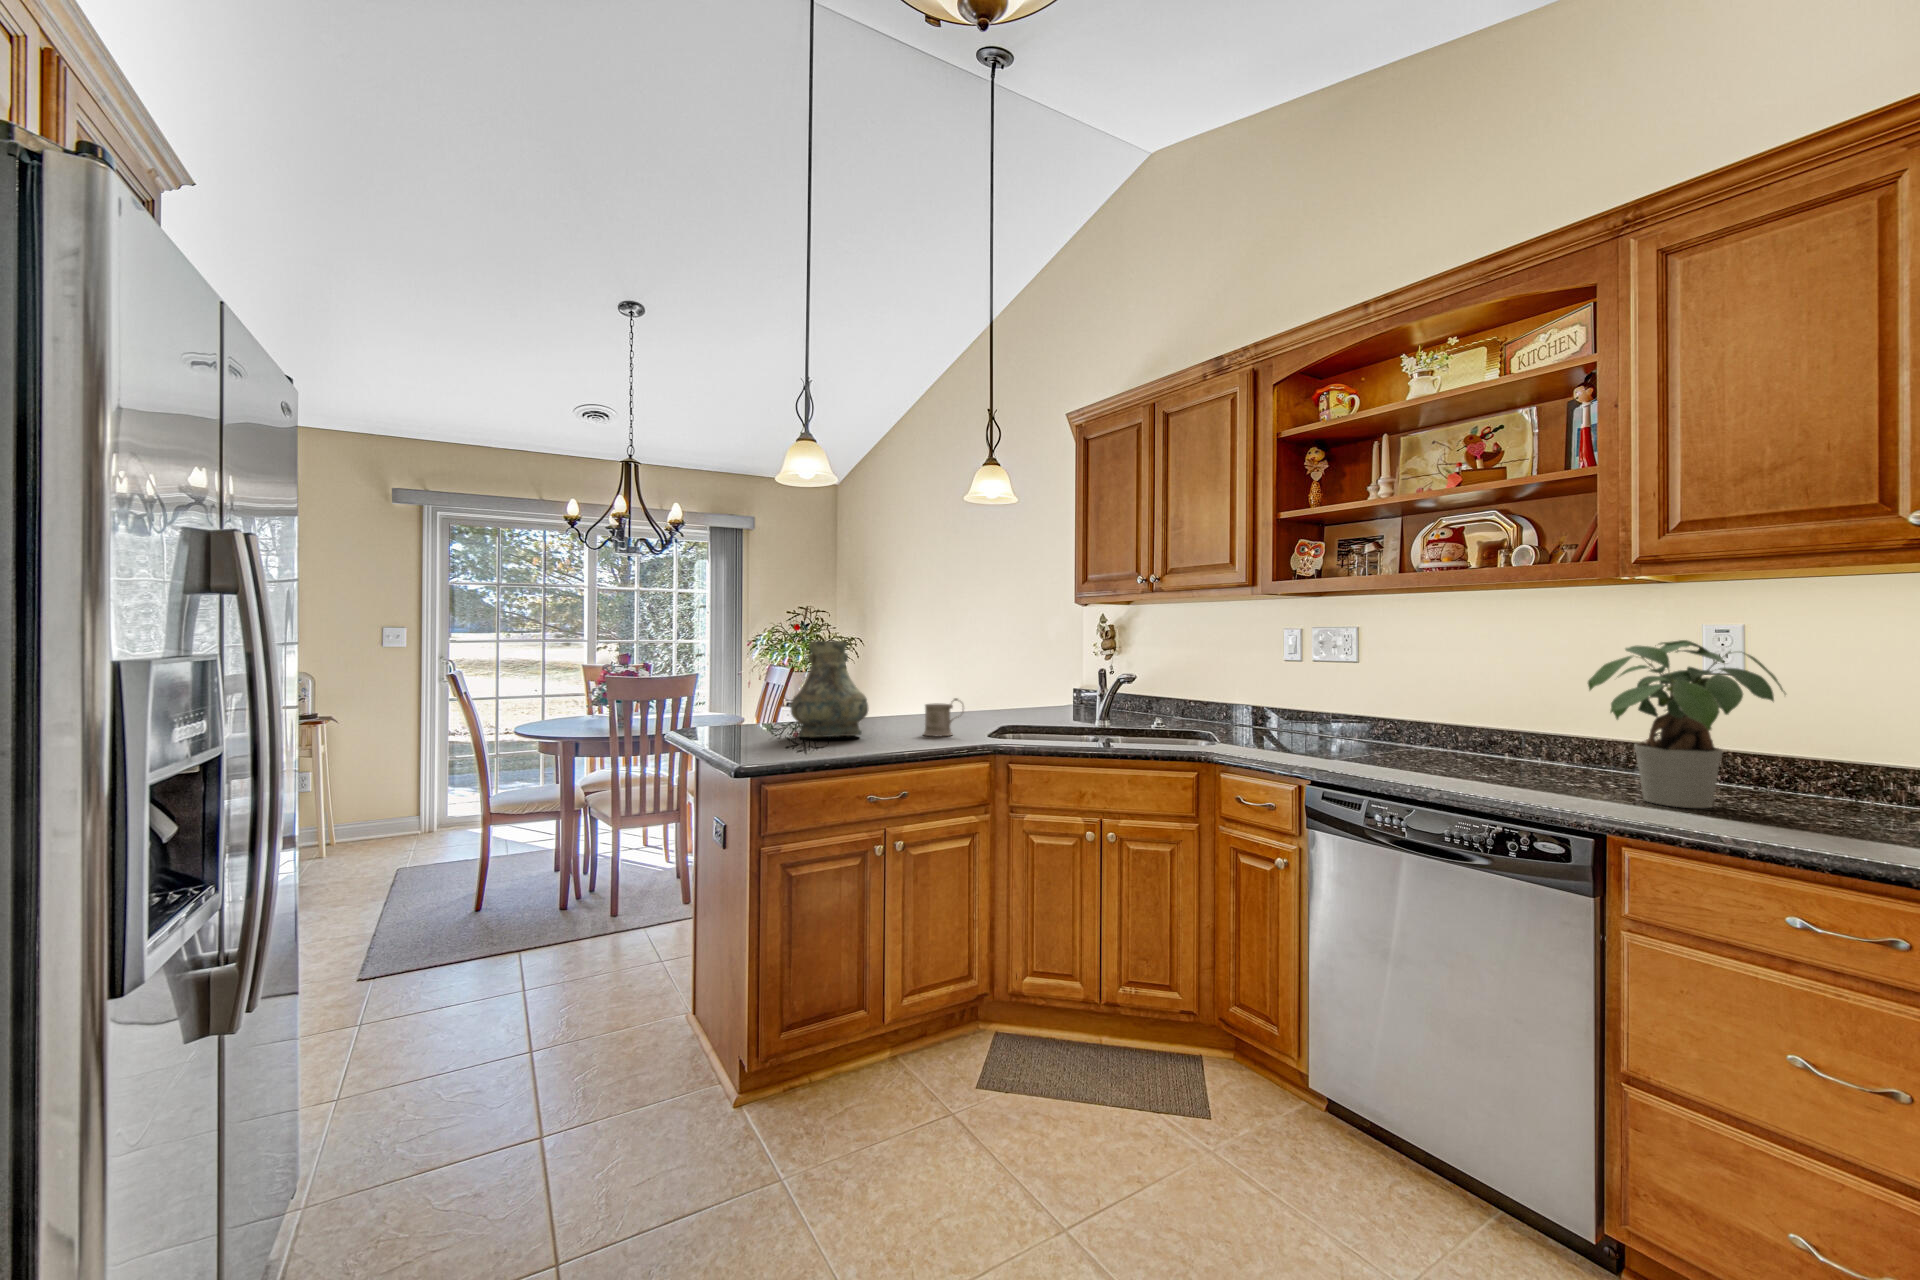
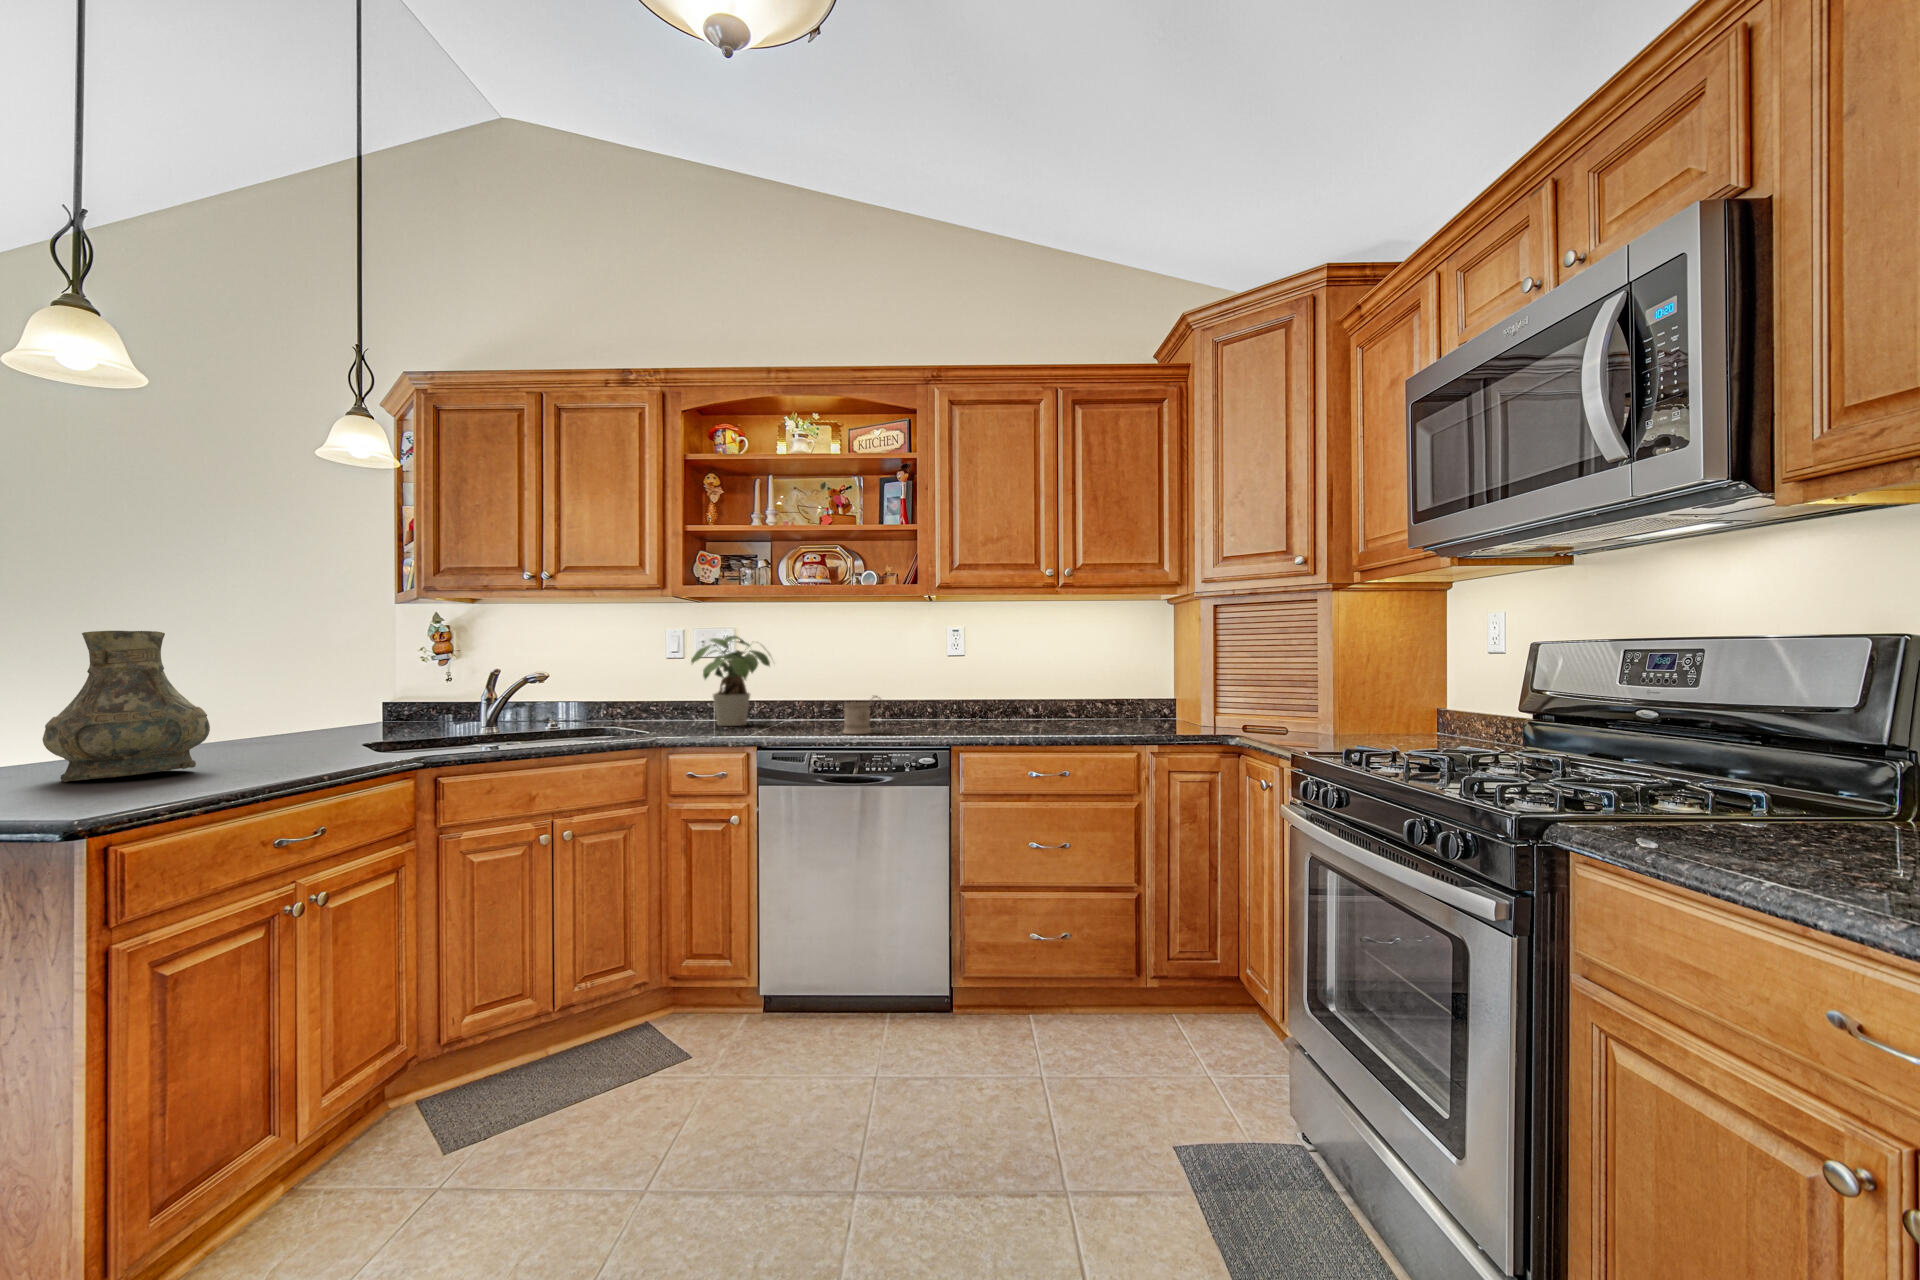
potted plant: present [1588,640,1786,808] -> present [691,636,770,726]
mug: present [923,698,961,736] -> present [843,696,883,734]

